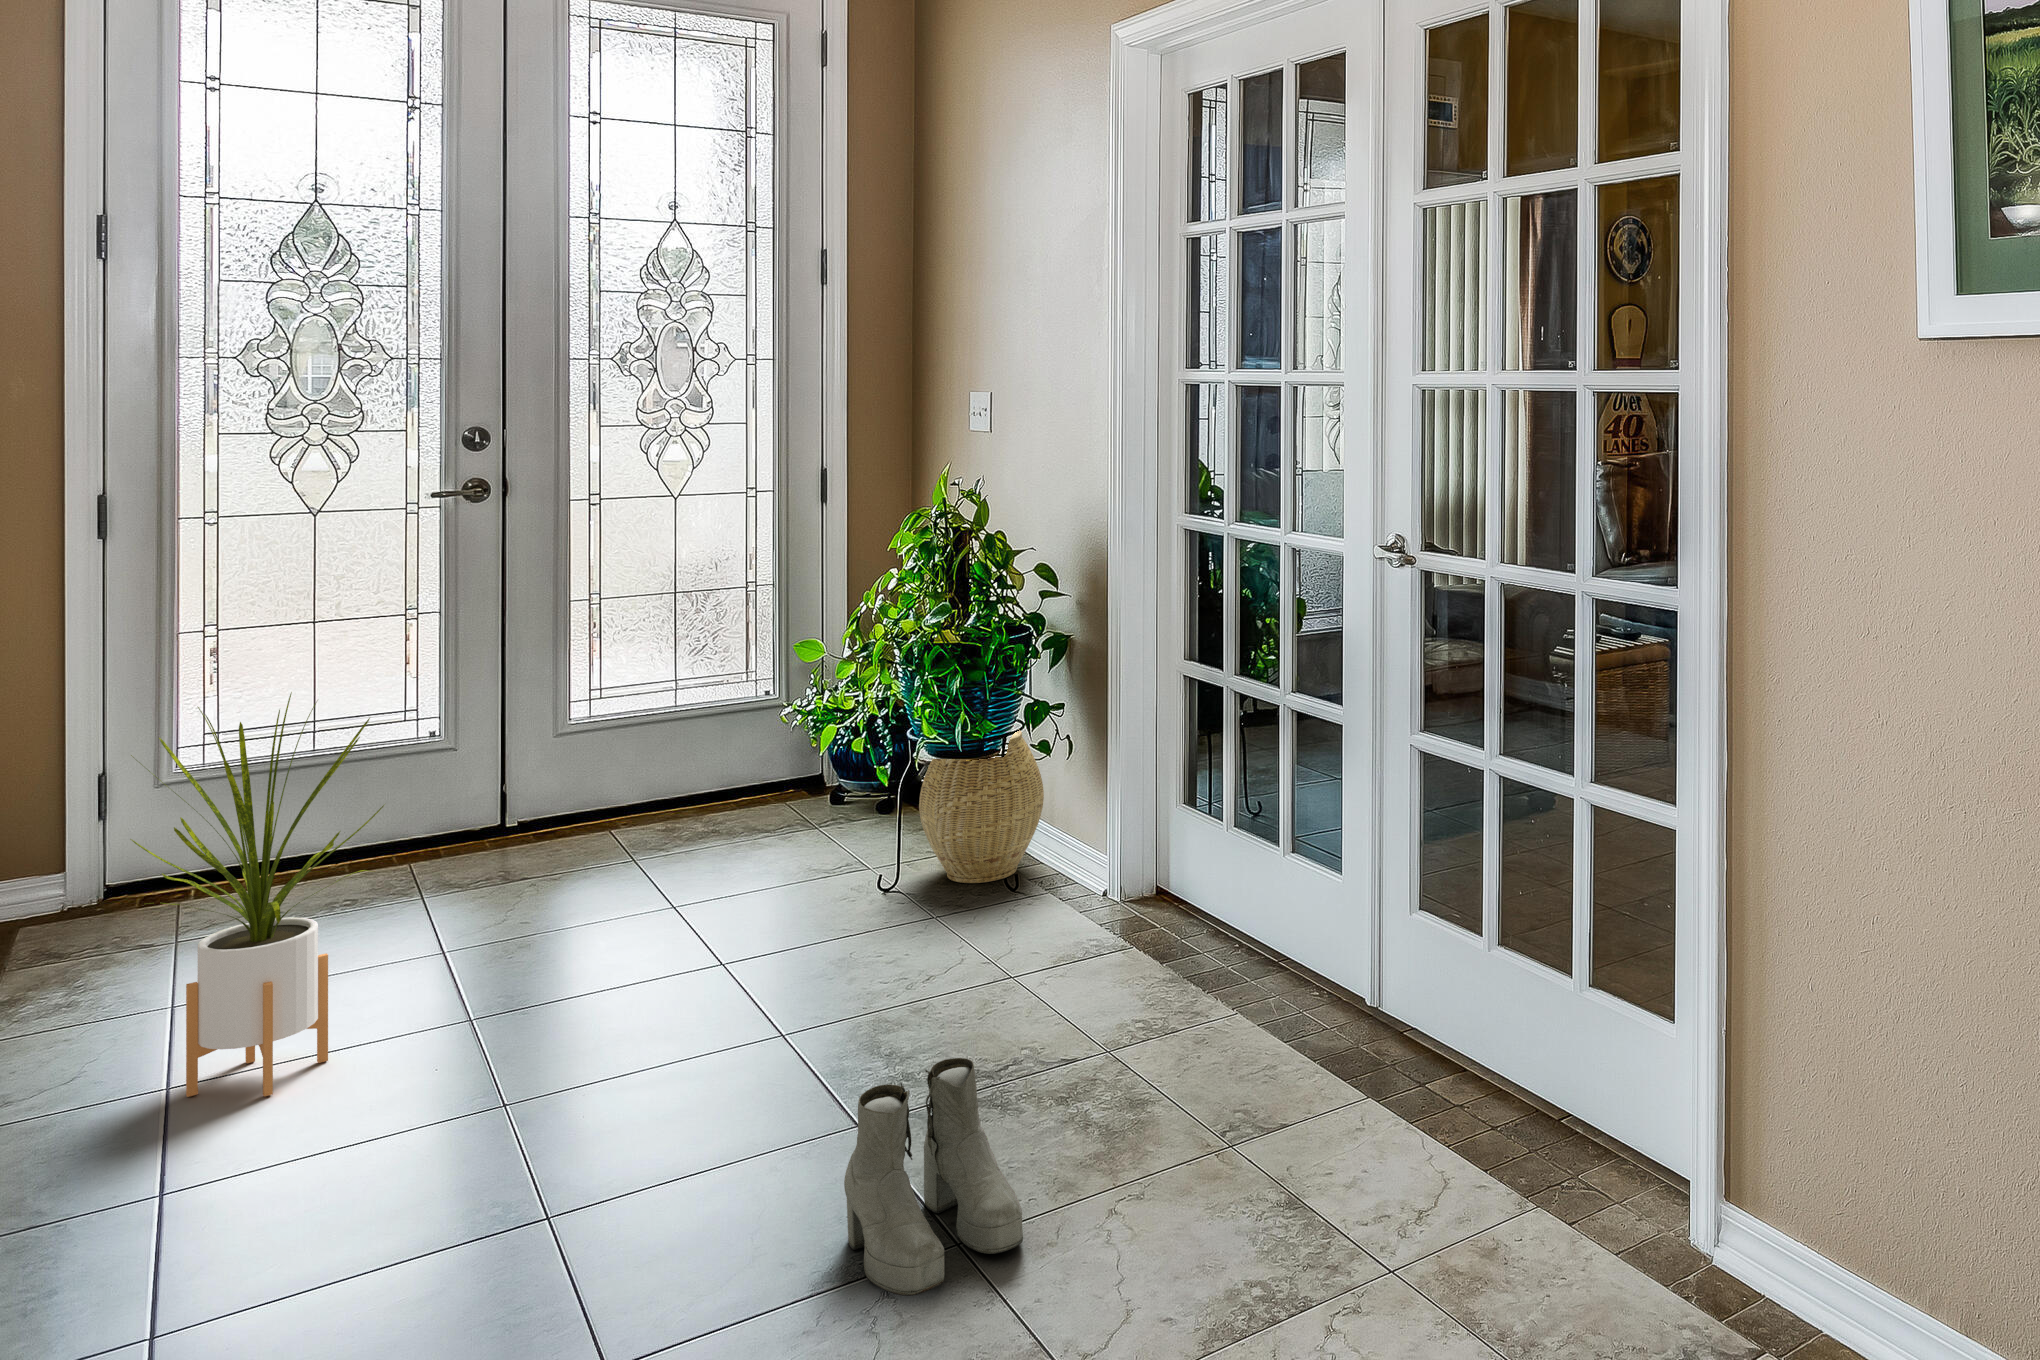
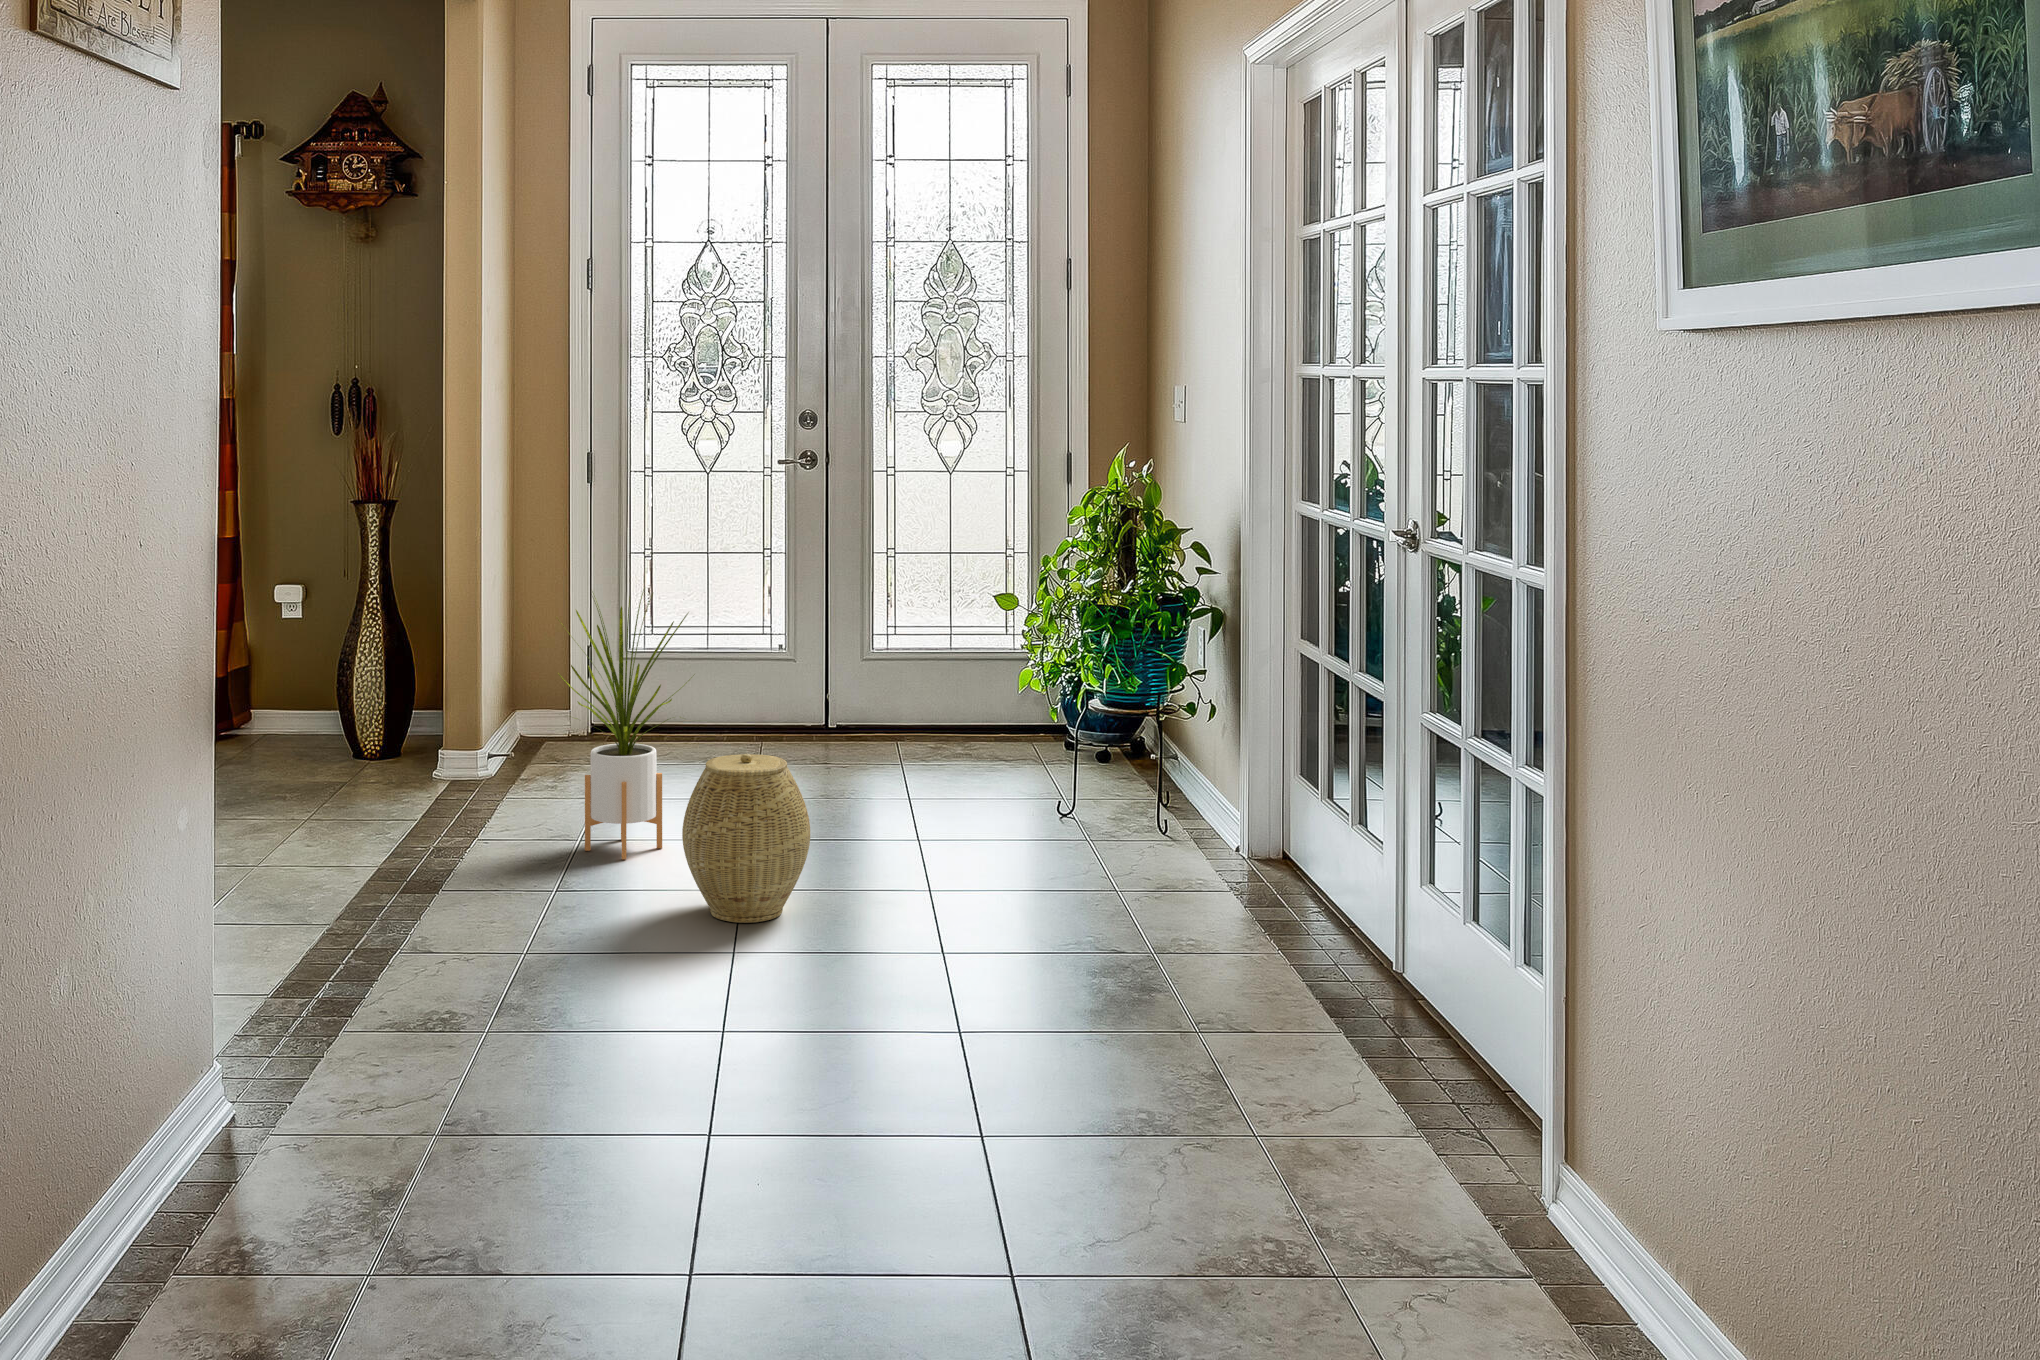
woven basket: present [919,730,1044,883] -> present [682,754,810,923]
boots: present [844,1058,1023,1296] -> none [892,901,1007,1052]

